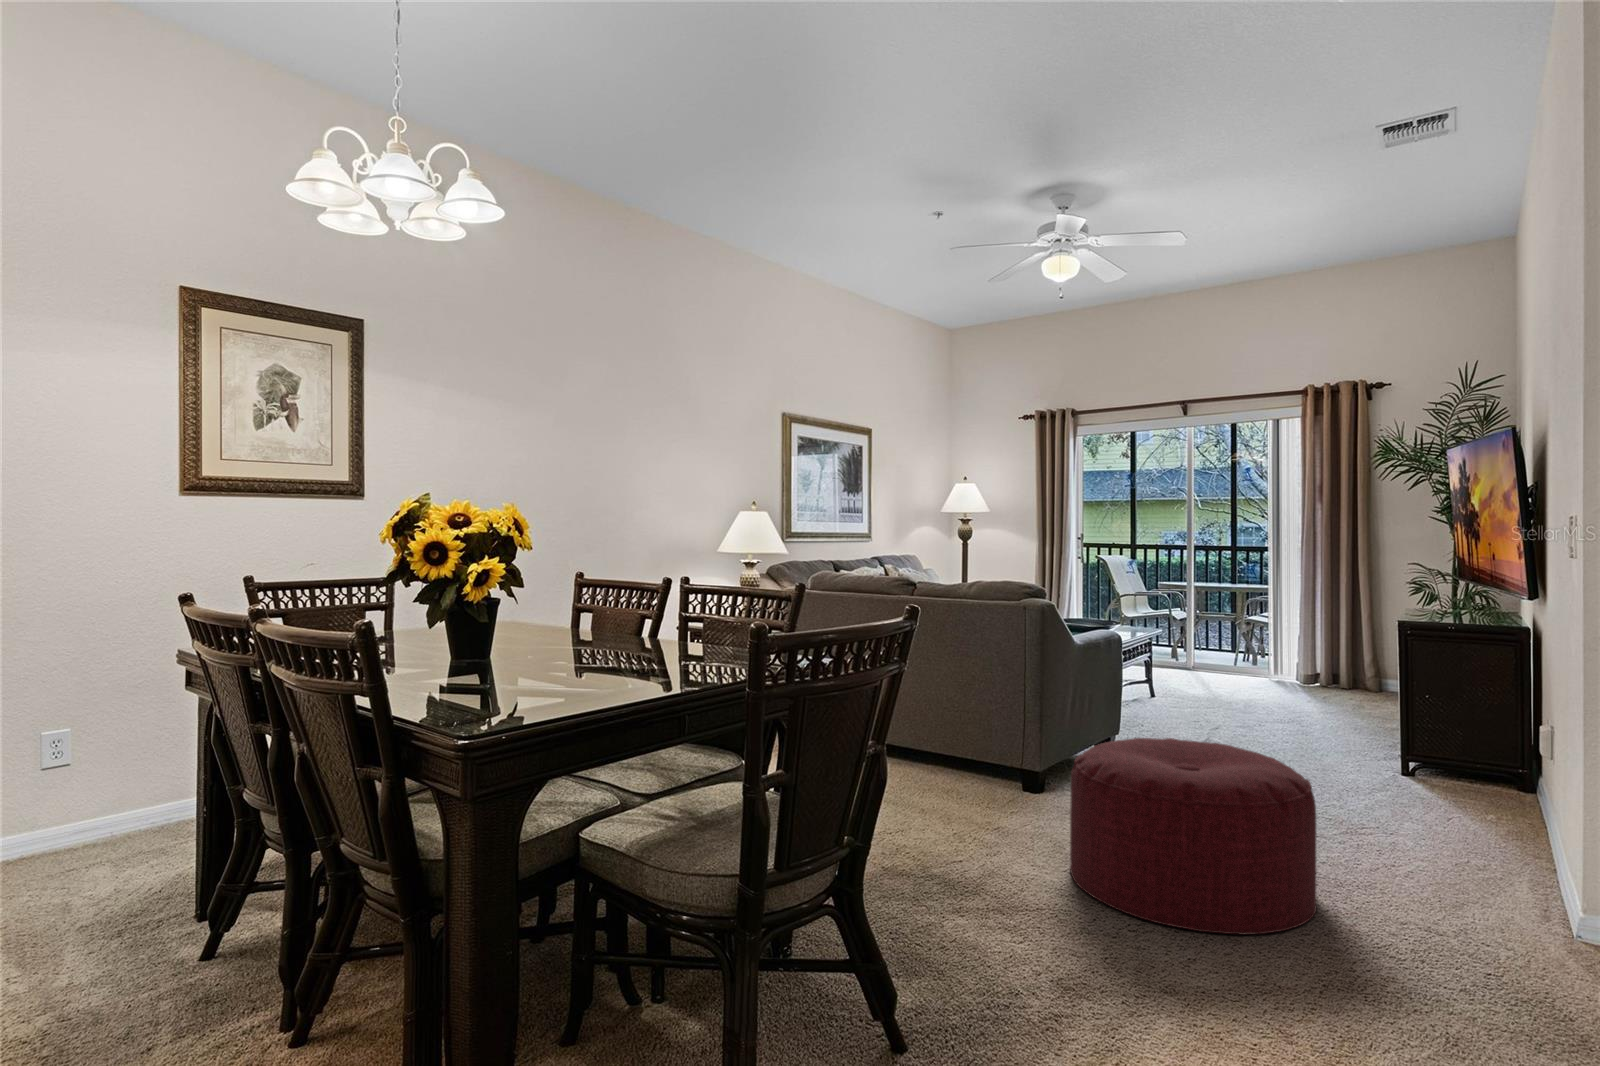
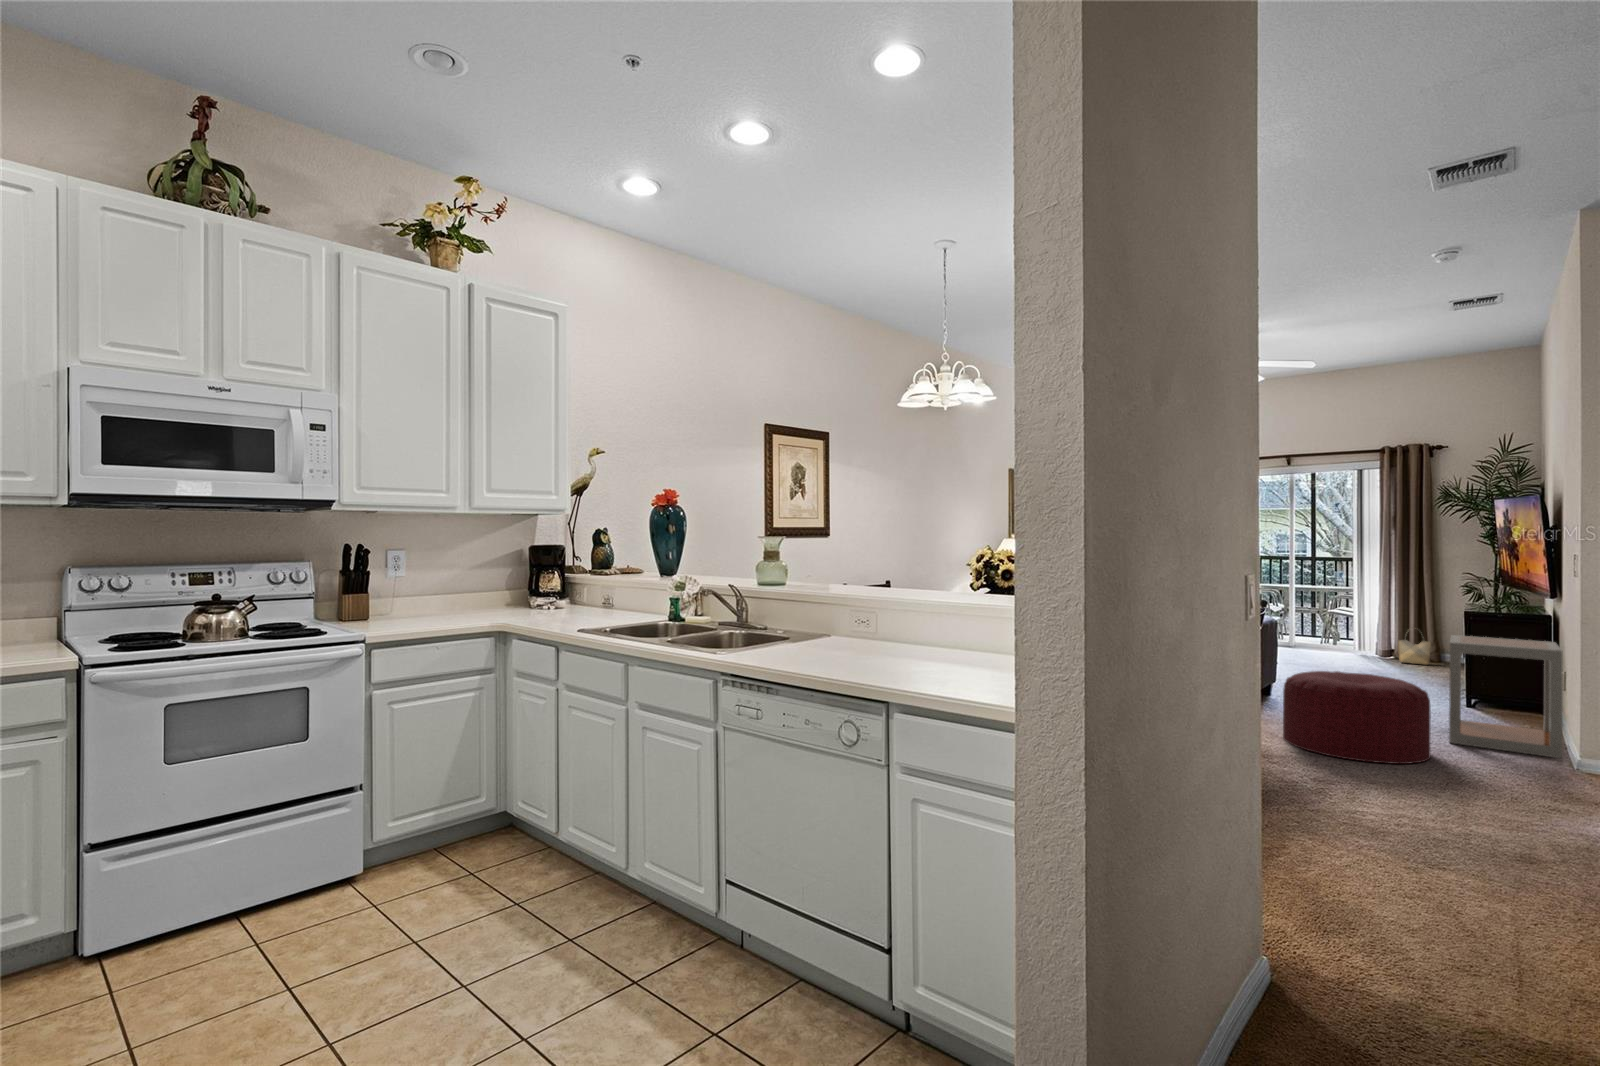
woven basket: none [1323,642,1368,695] -> present [1398,640,1431,665]
side table: none [1359,667,1552,905] -> present [1449,635,1562,758]

